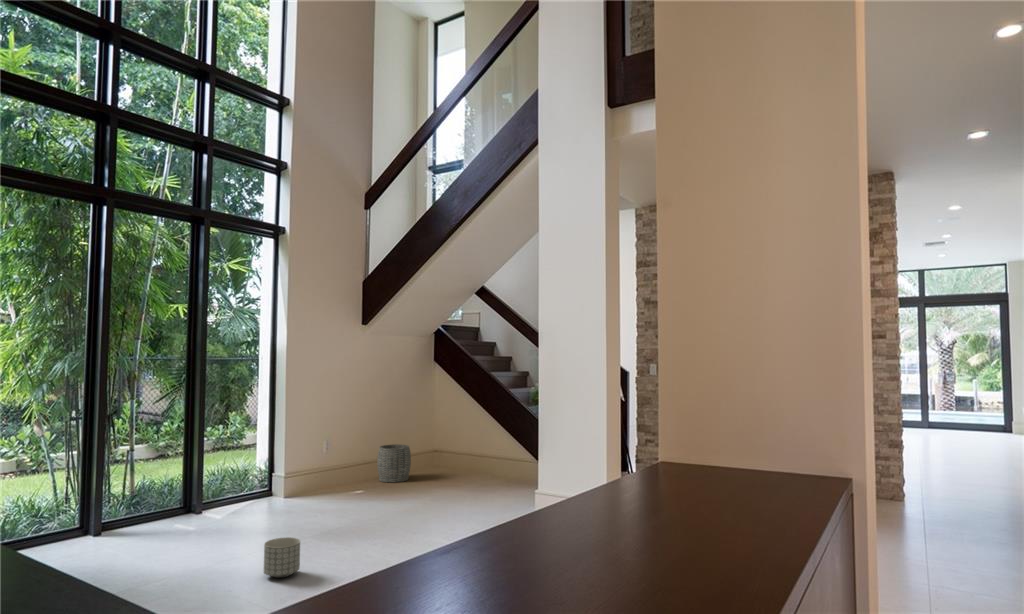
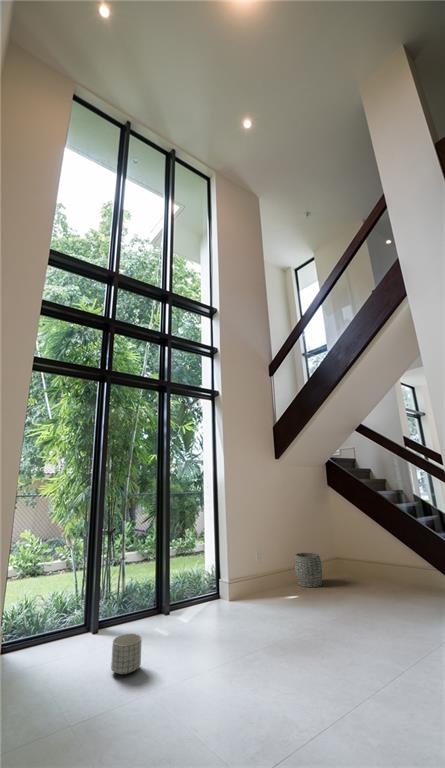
planter: present [264,537,300,578] -> present [111,633,142,675]

